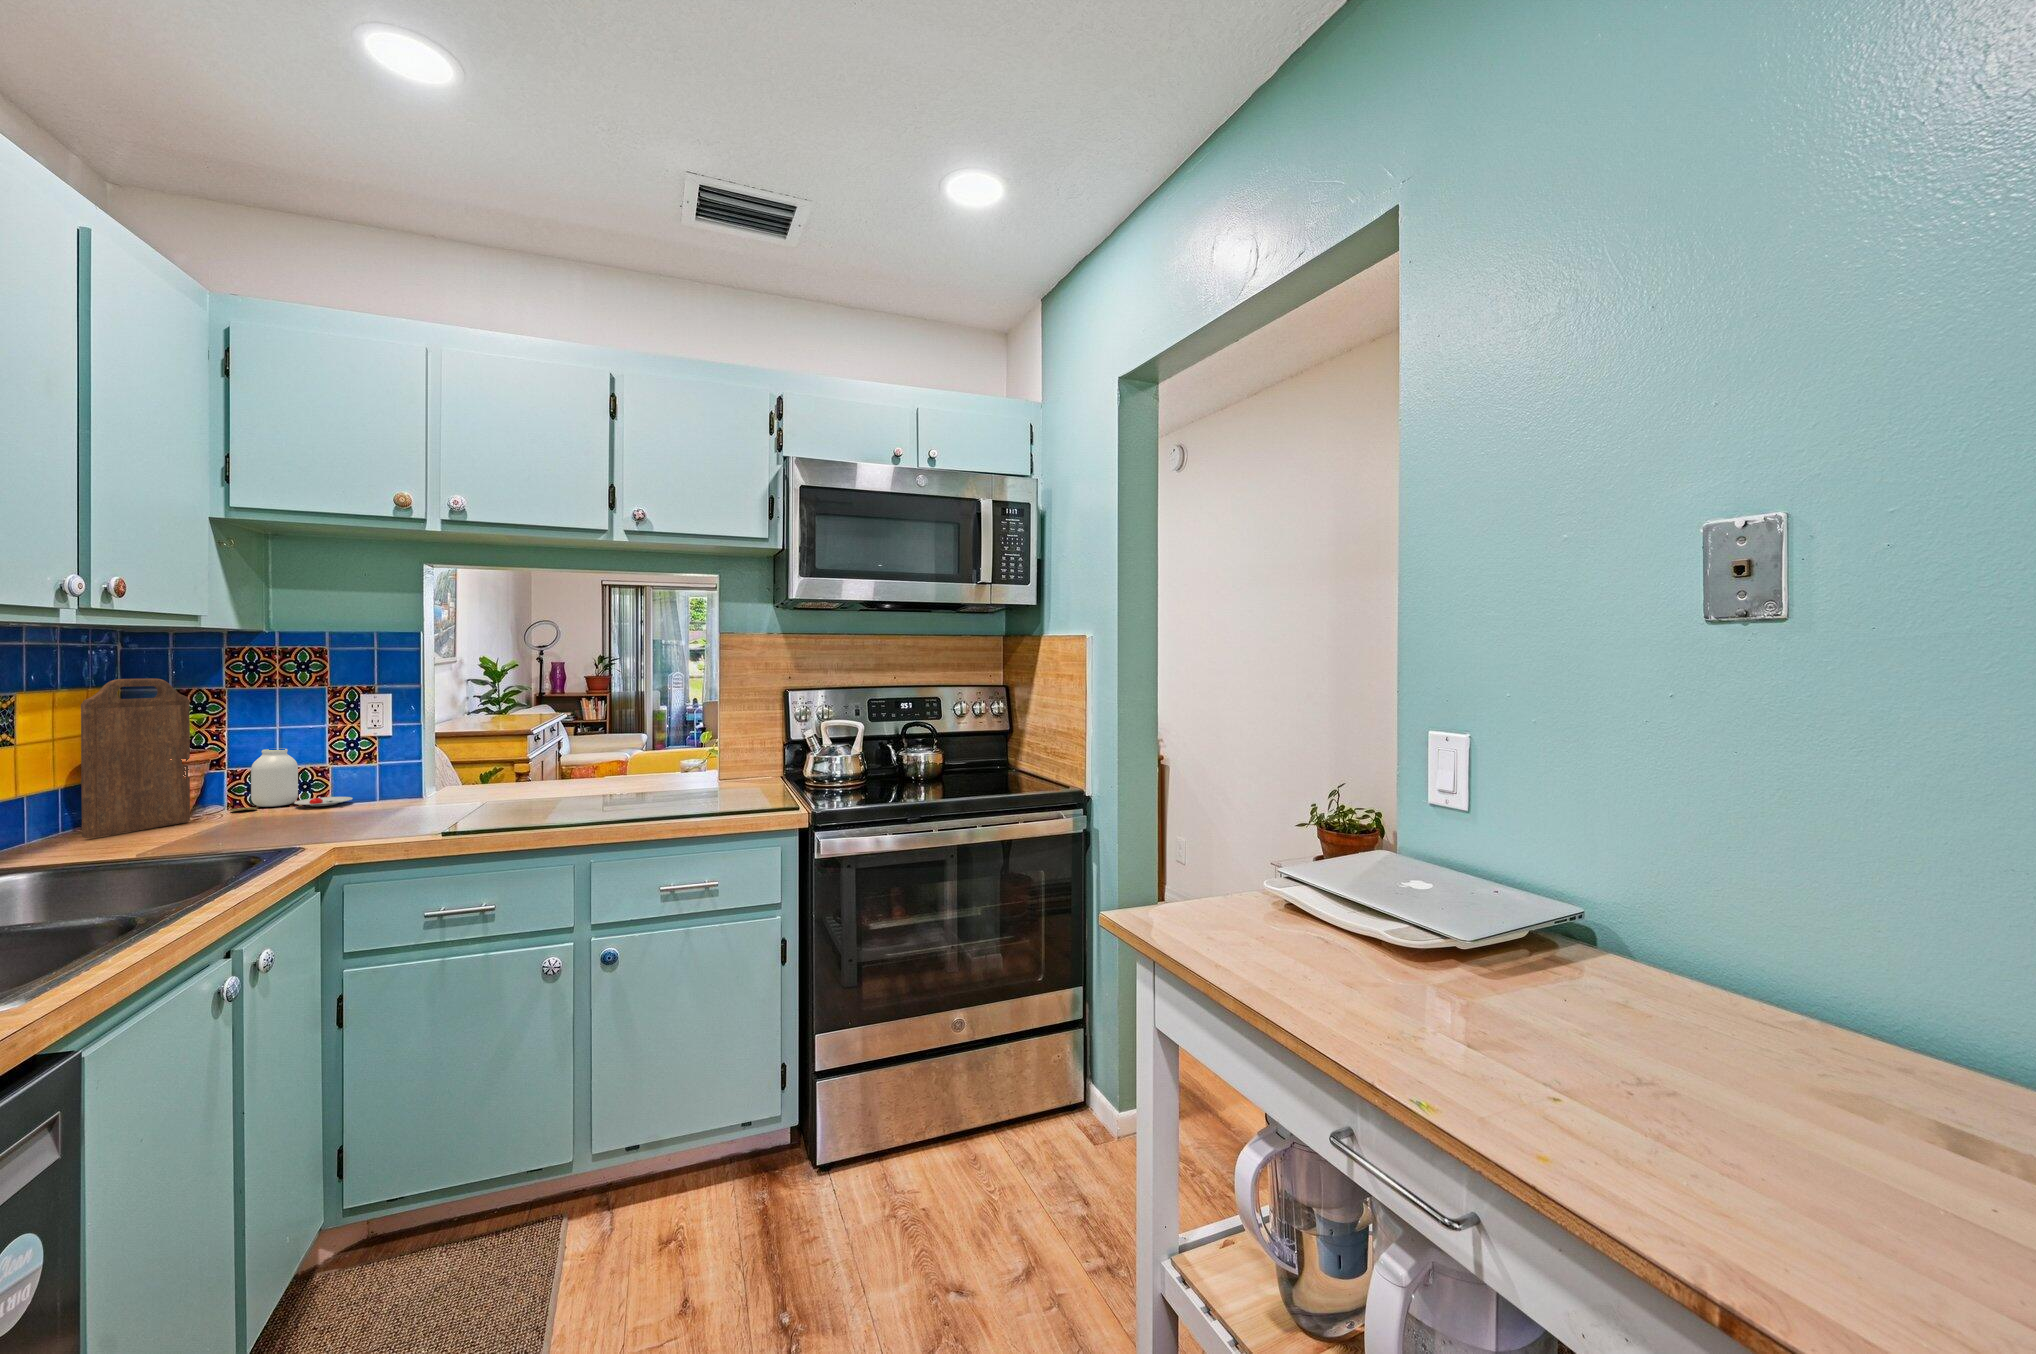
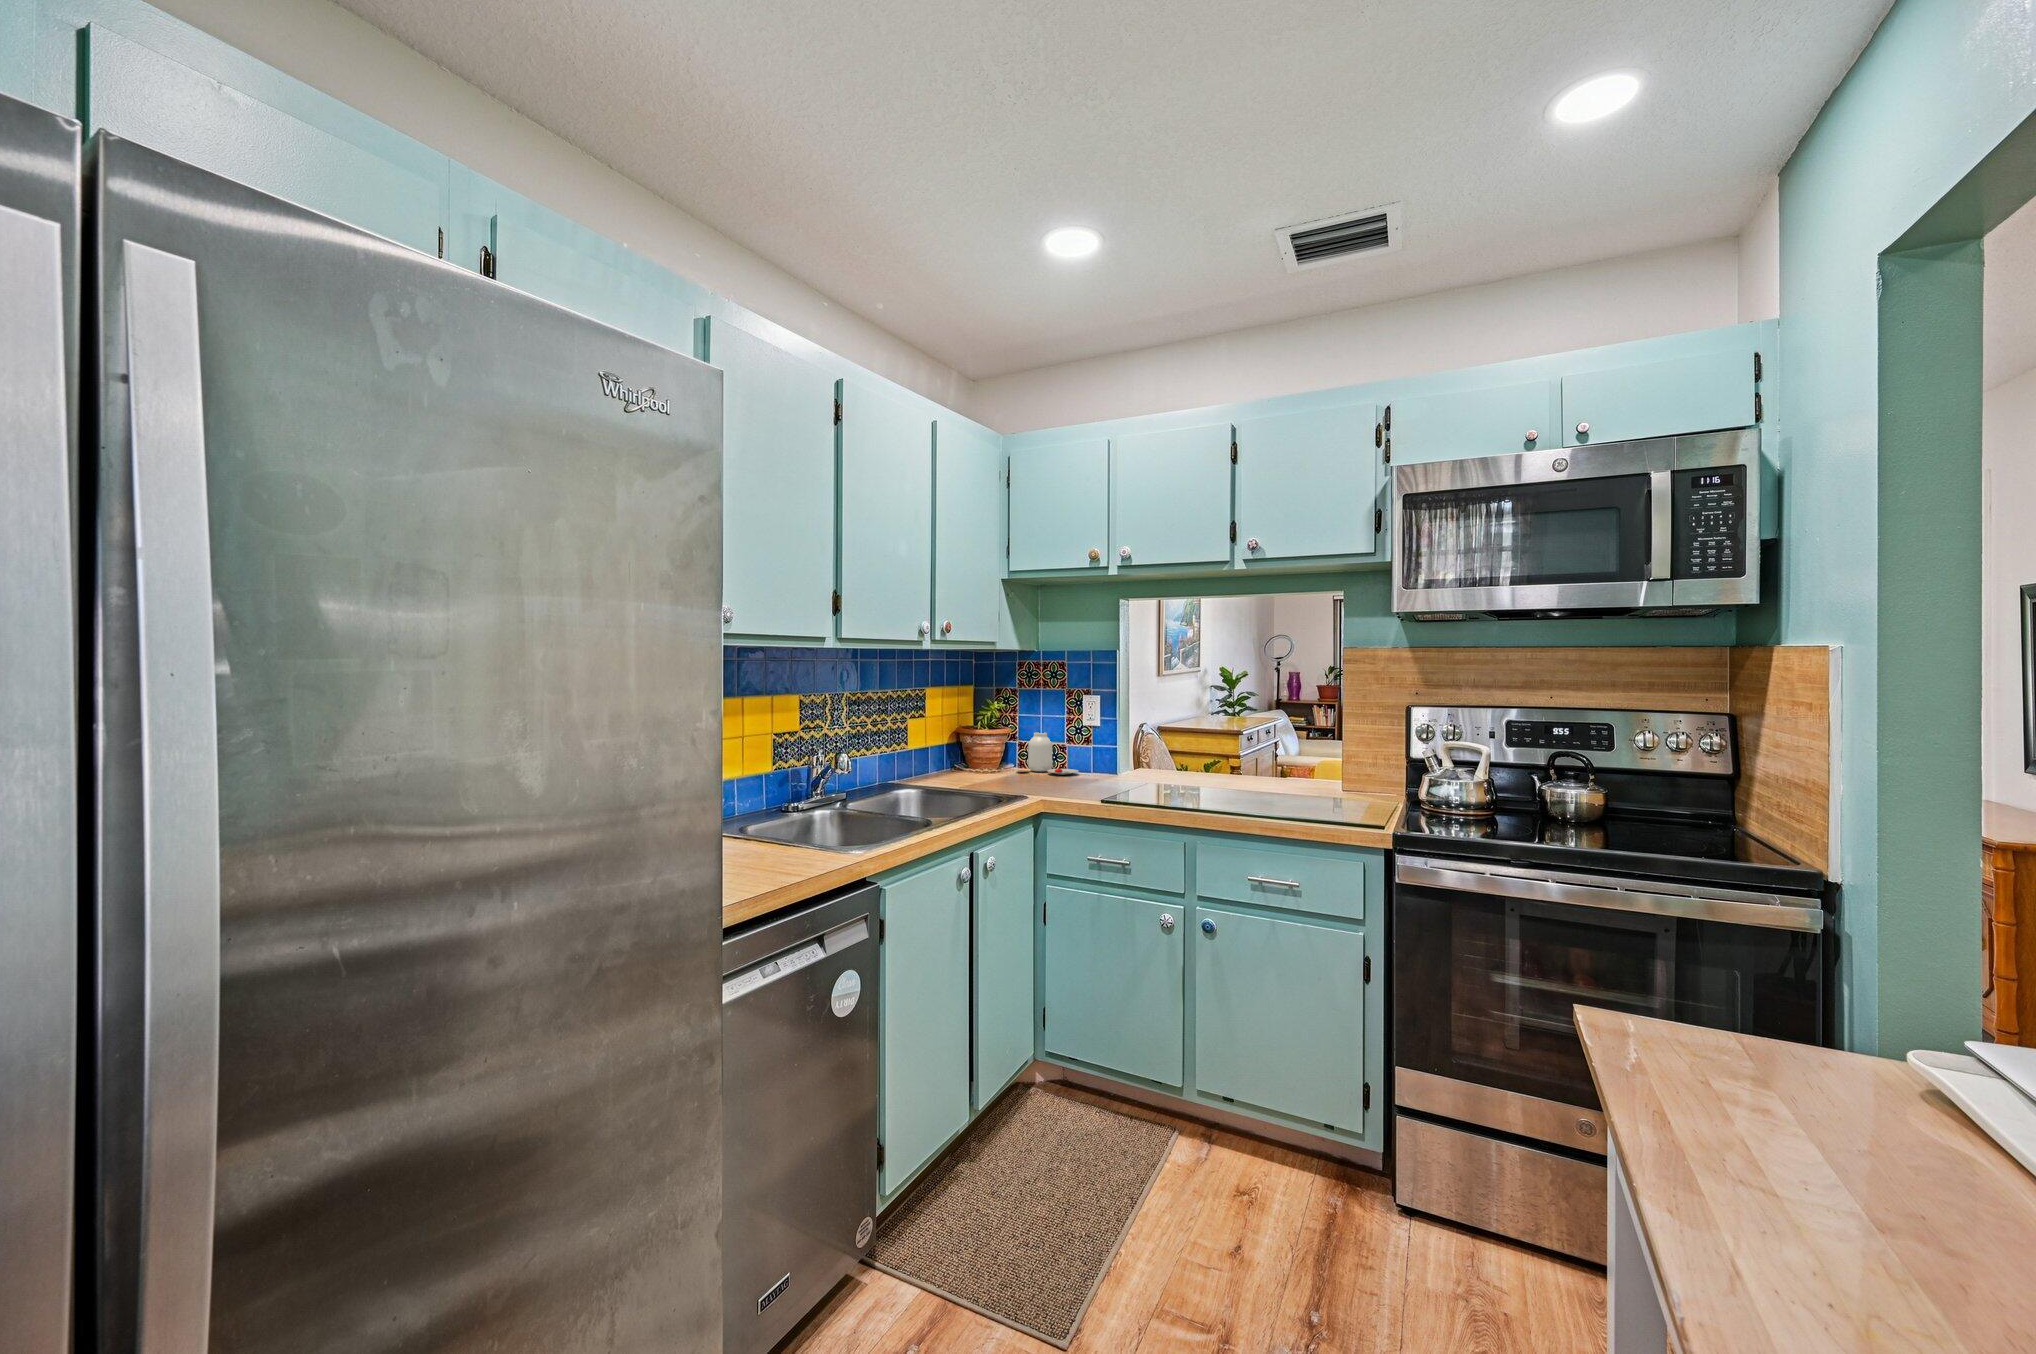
cutting board: present [81,679,190,838] -> none [944,684,994,779]

